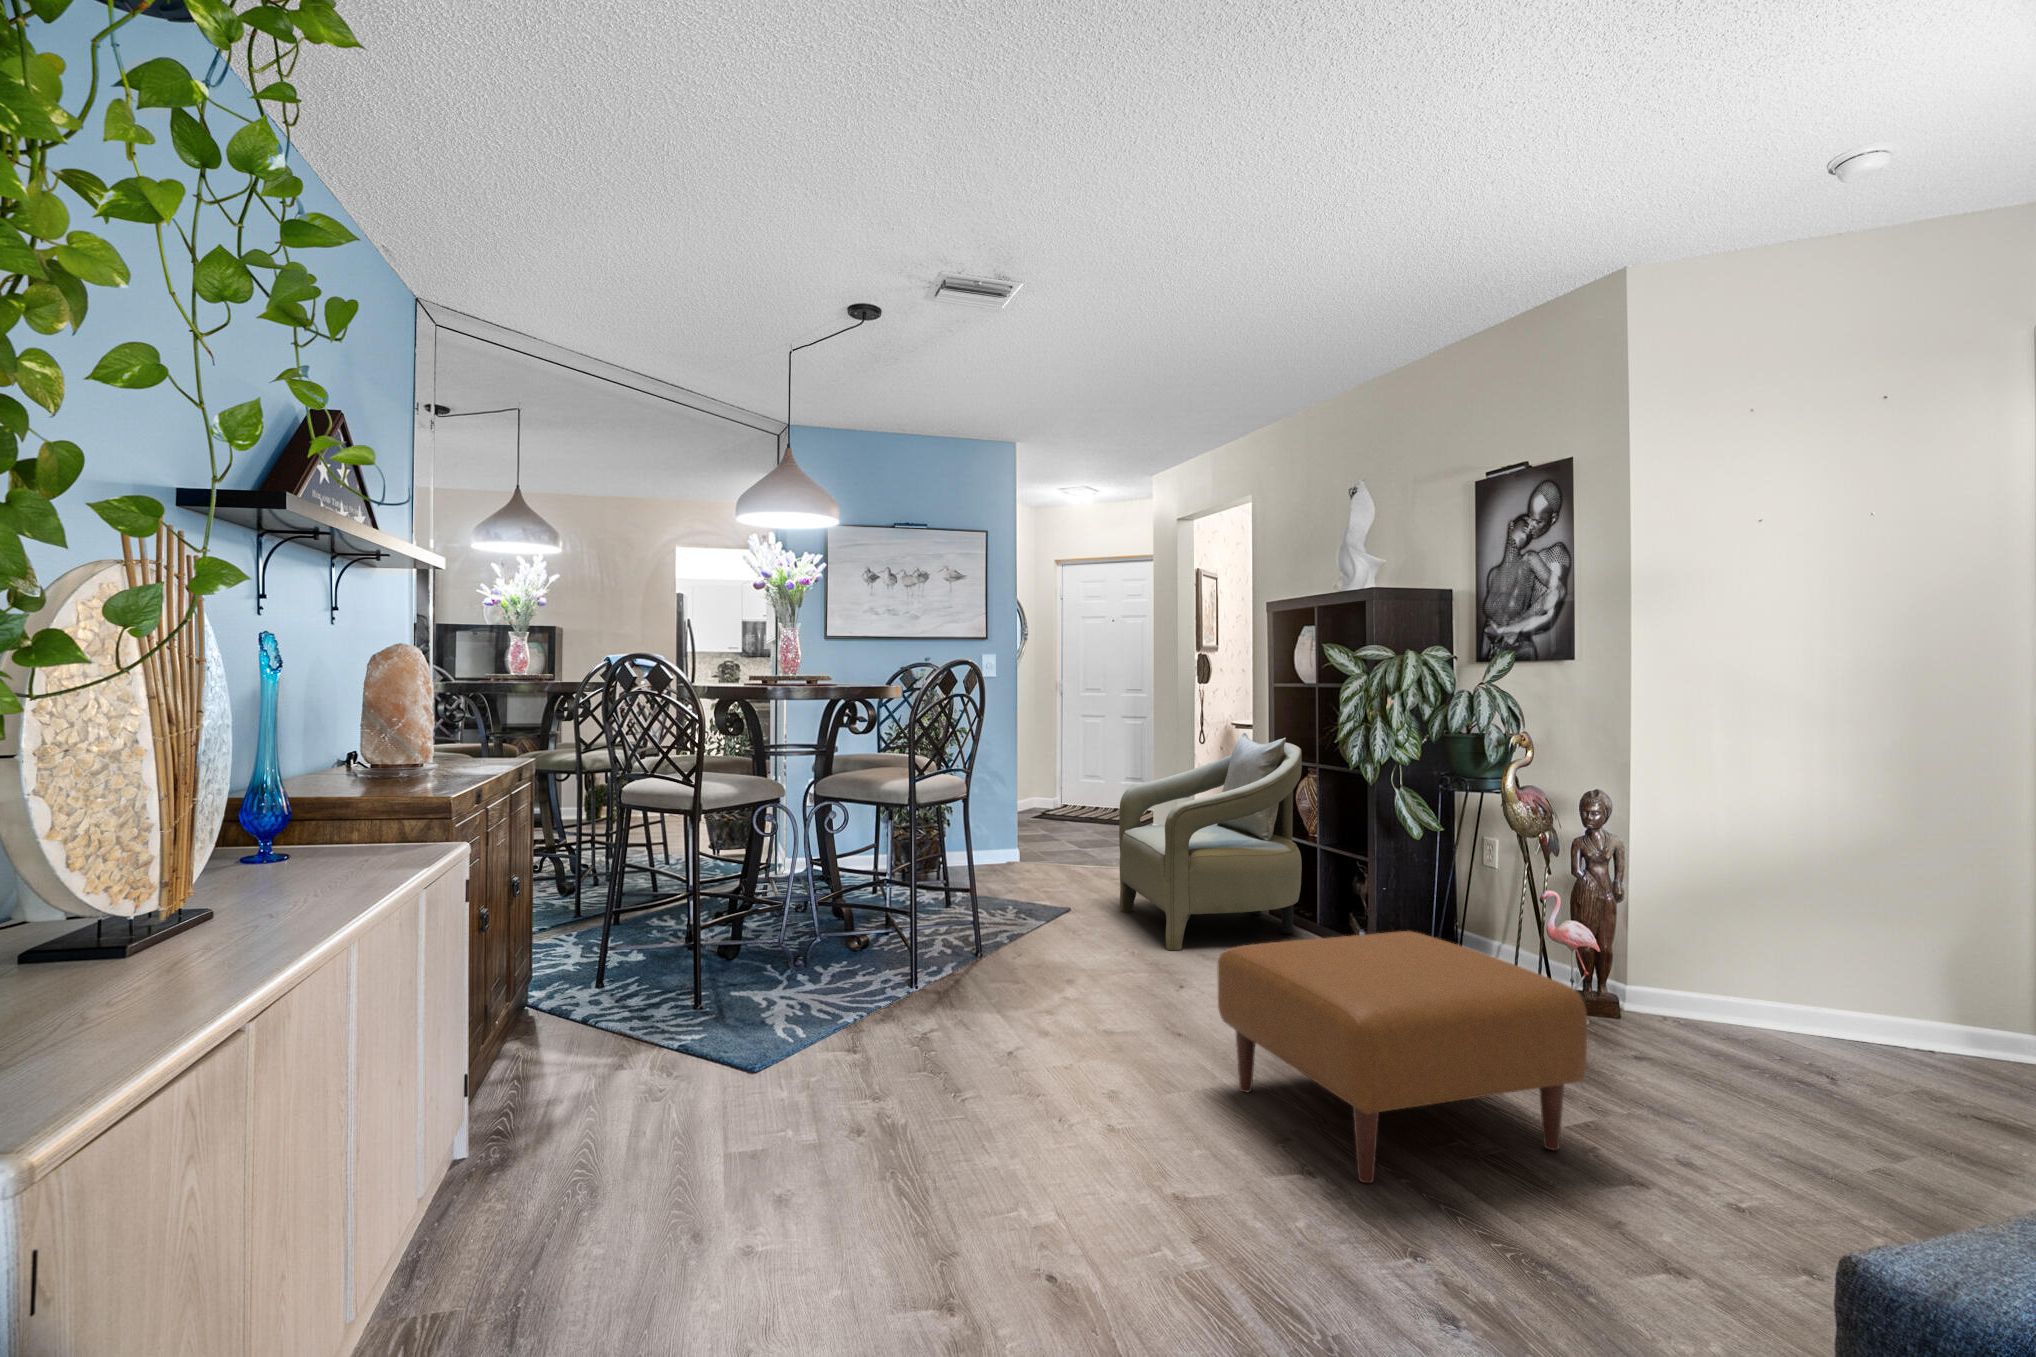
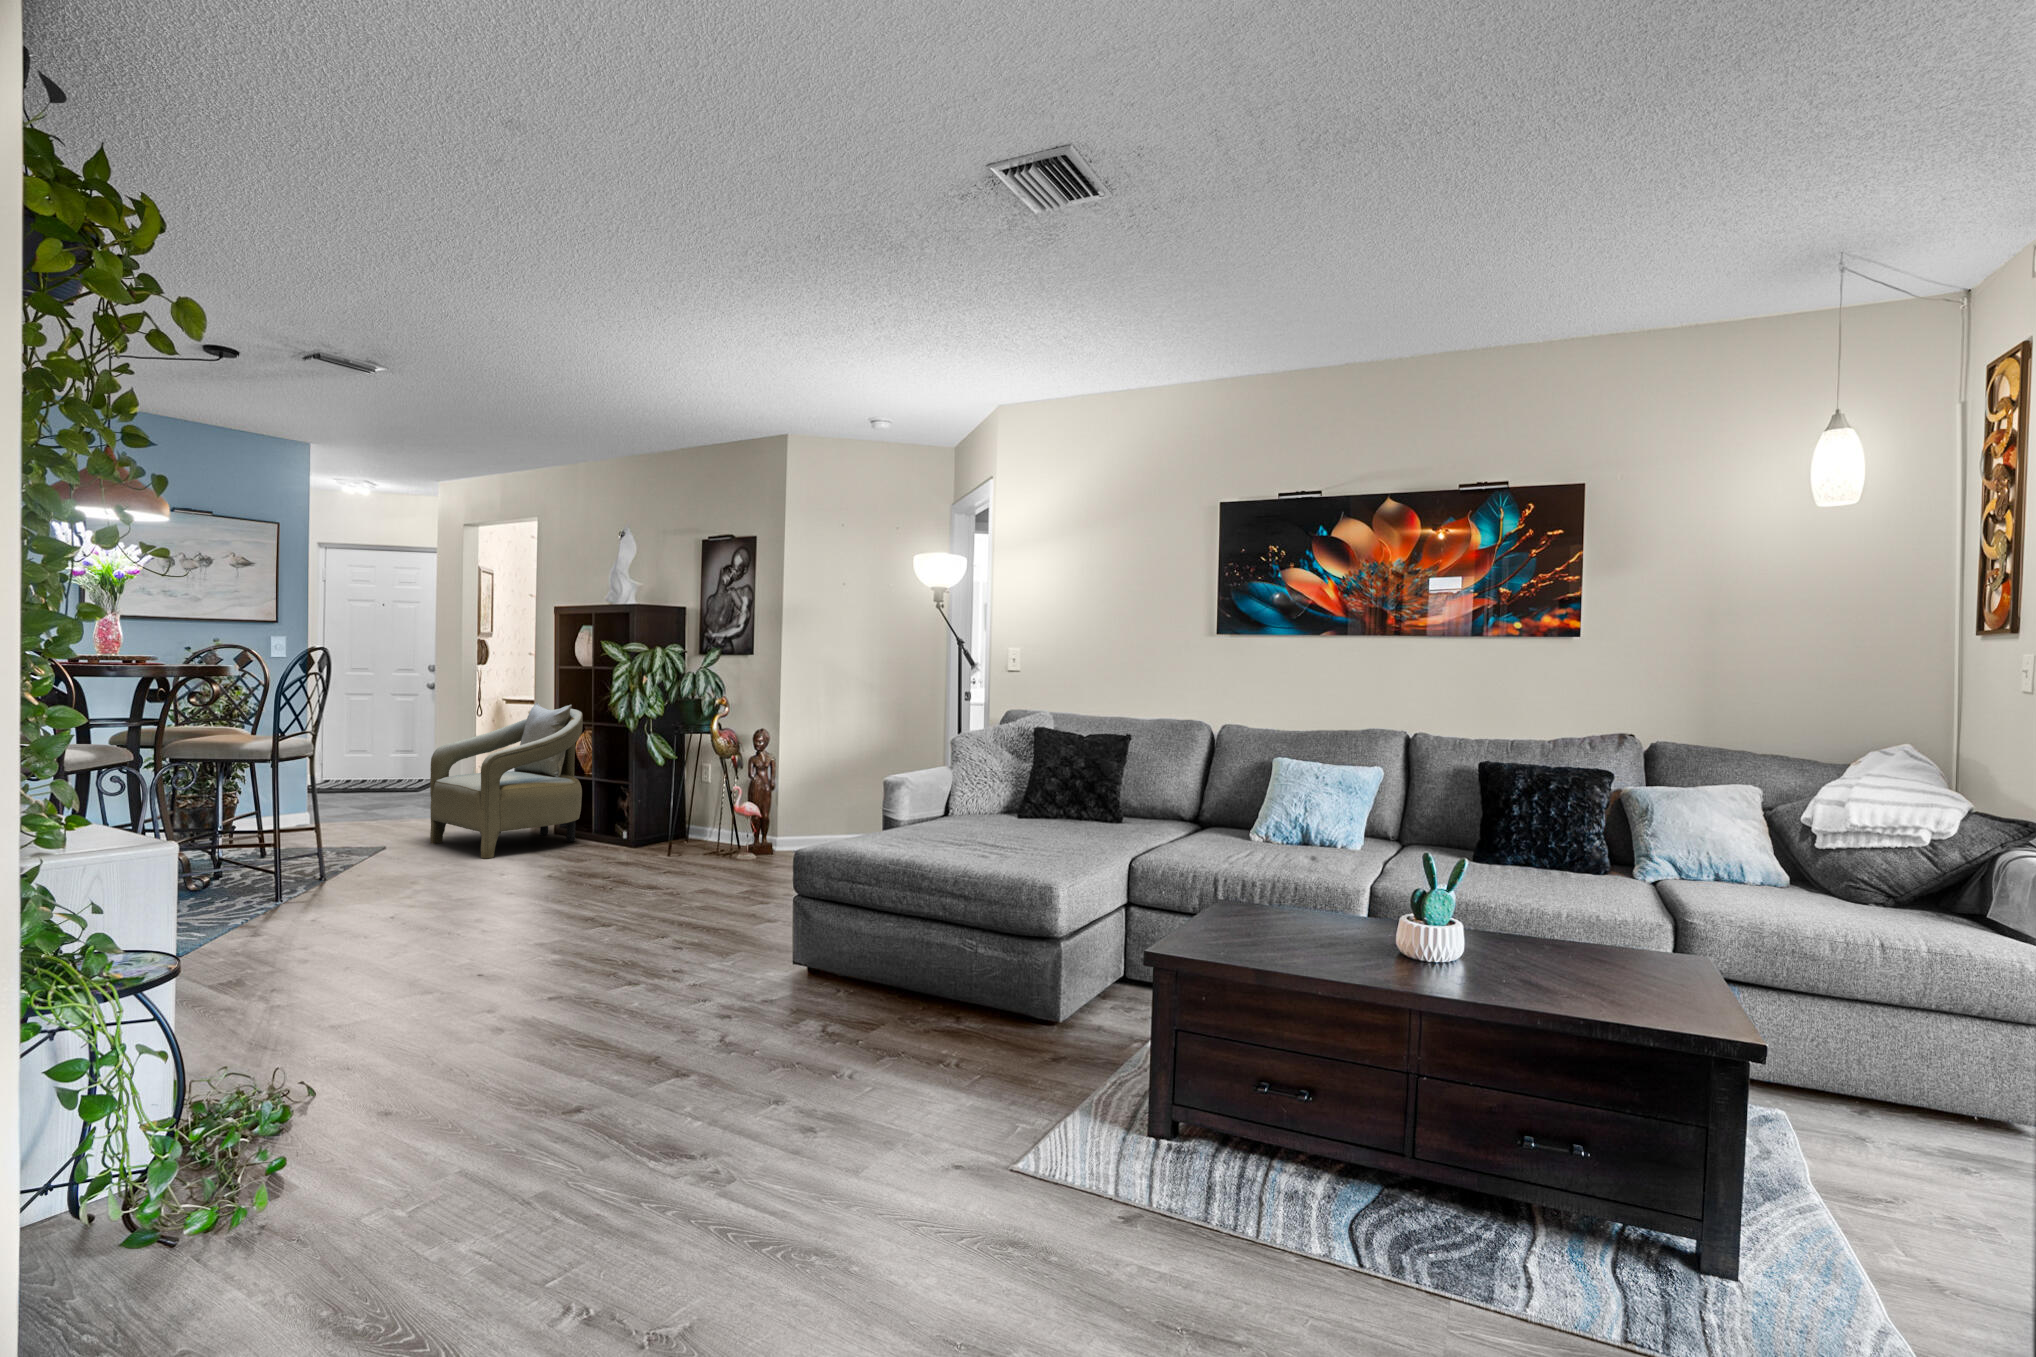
ottoman: present [1217,931,1587,1183] -> none [544,809,742,922]

